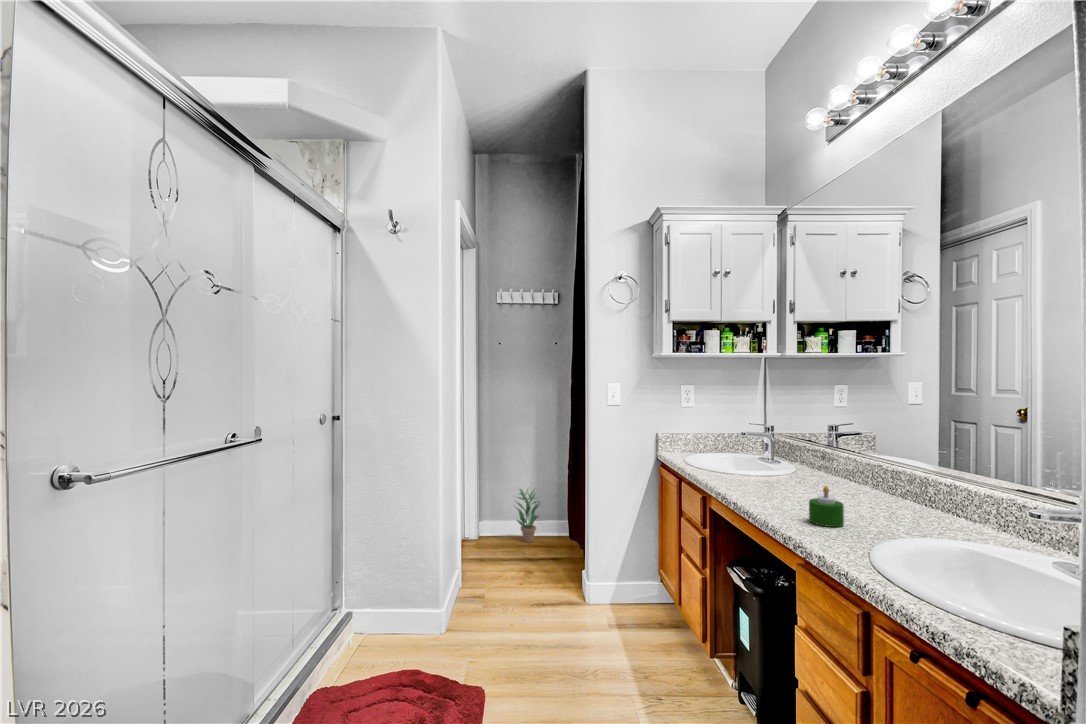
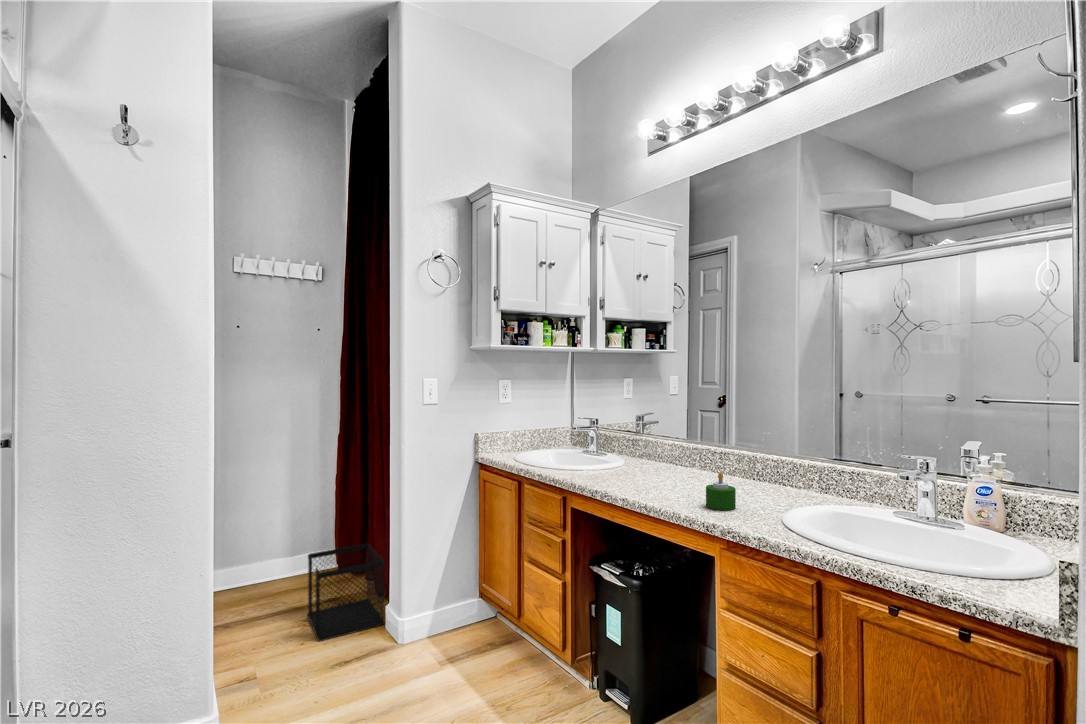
potted plant: present [516,489,540,542] -> none [263,516,305,589]
wastebasket: none [532,517,583,585] -> present [308,544,385,642]

